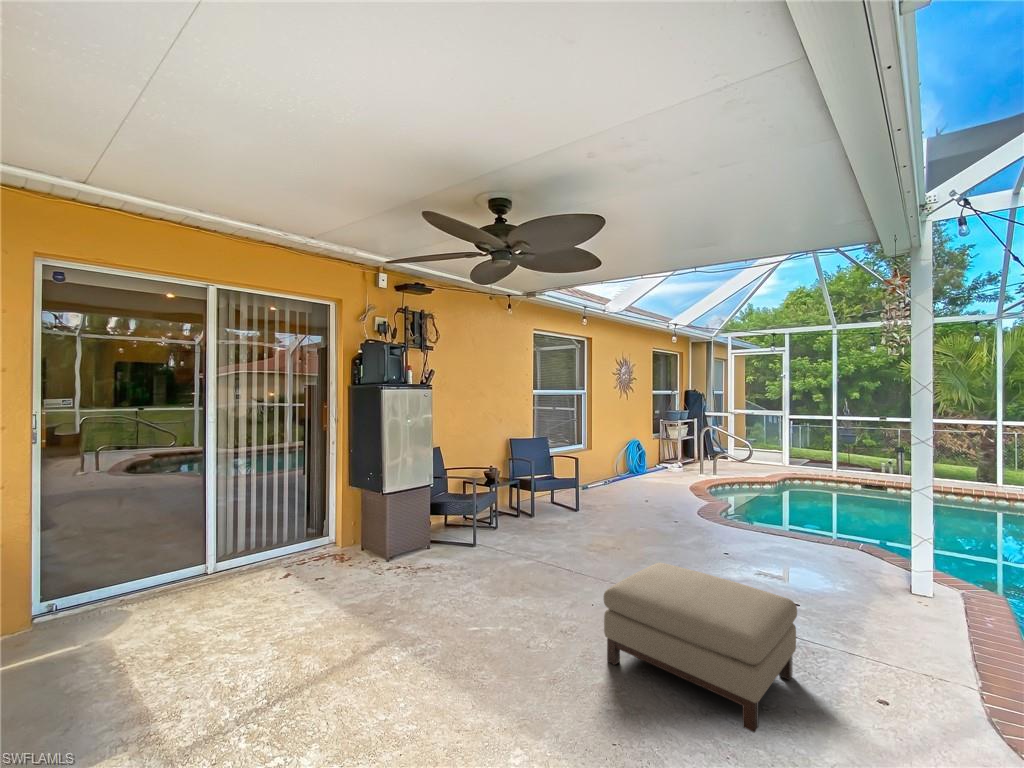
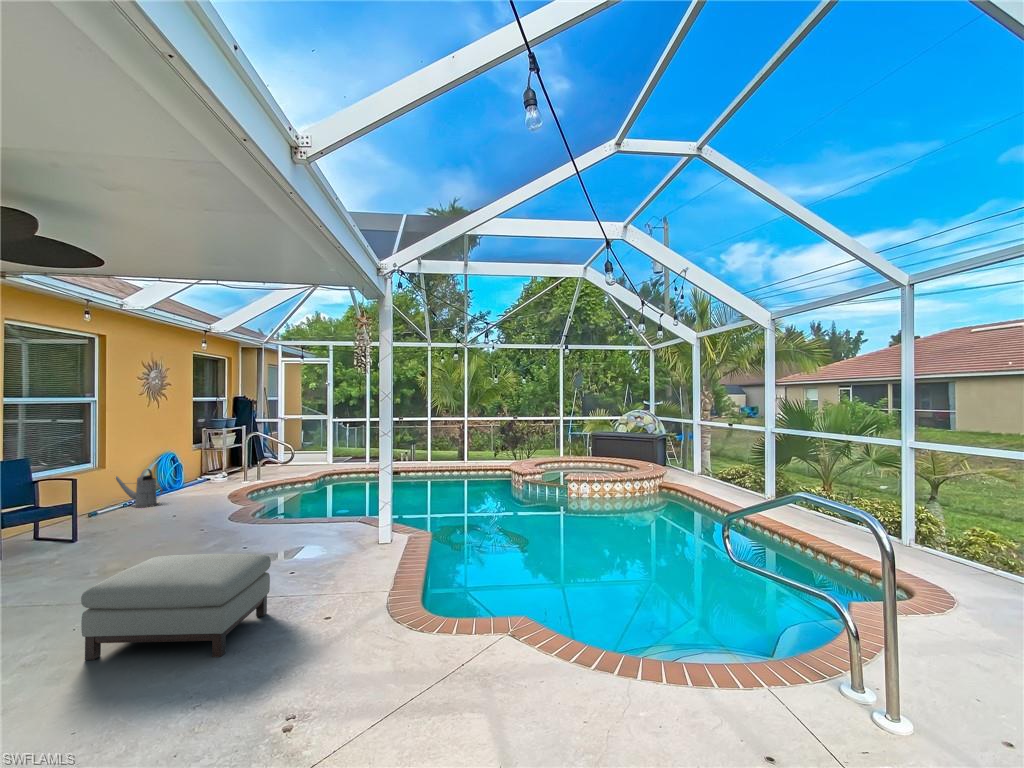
watering can: none [599,454,635,488] -> present [116,469,162,508]

